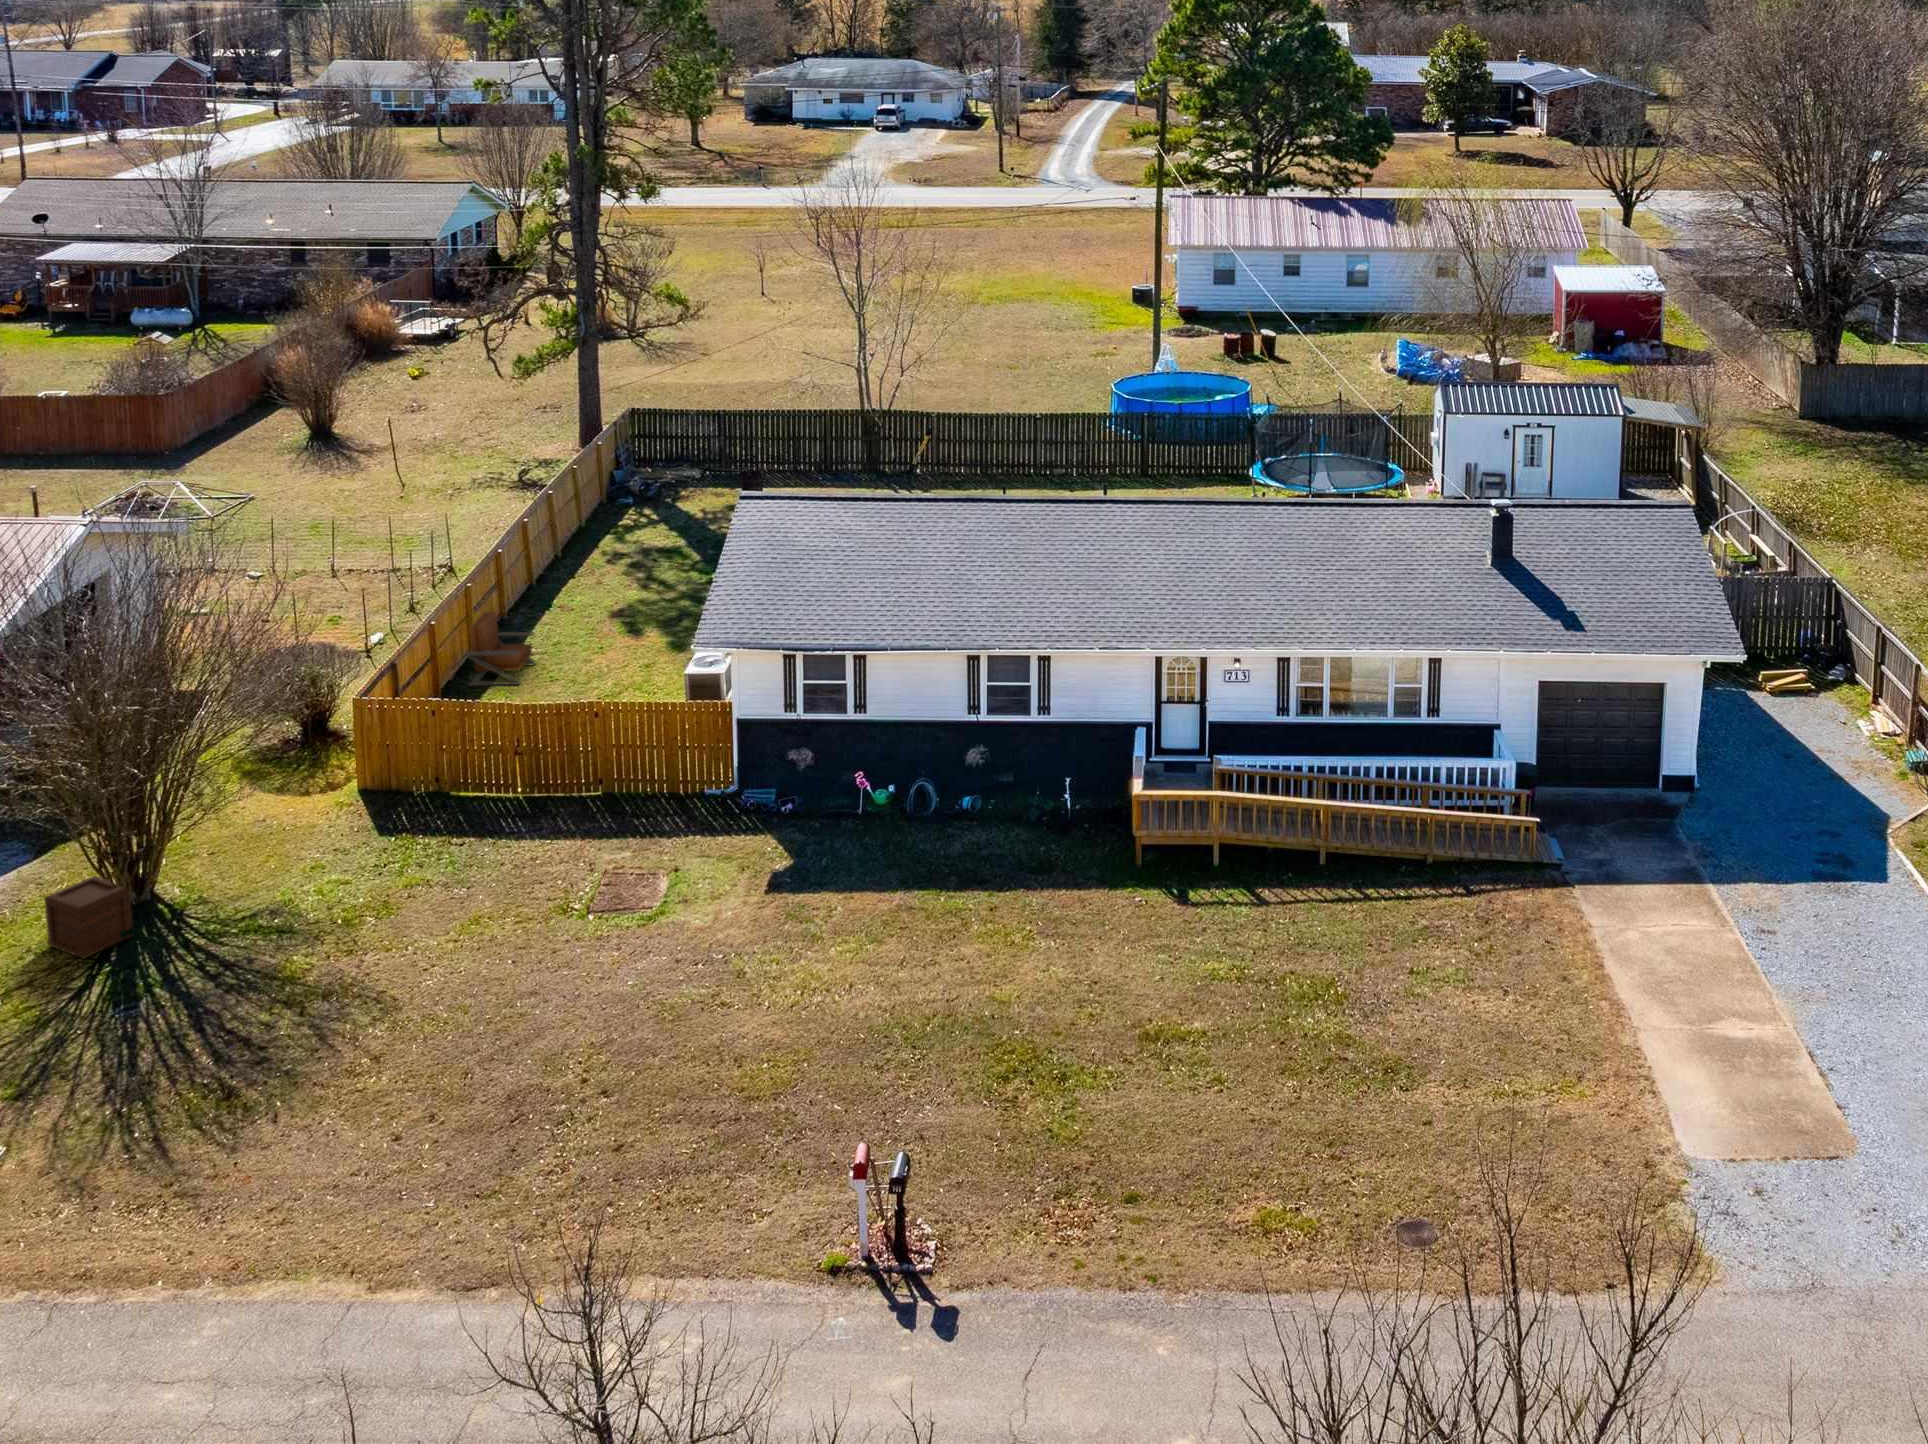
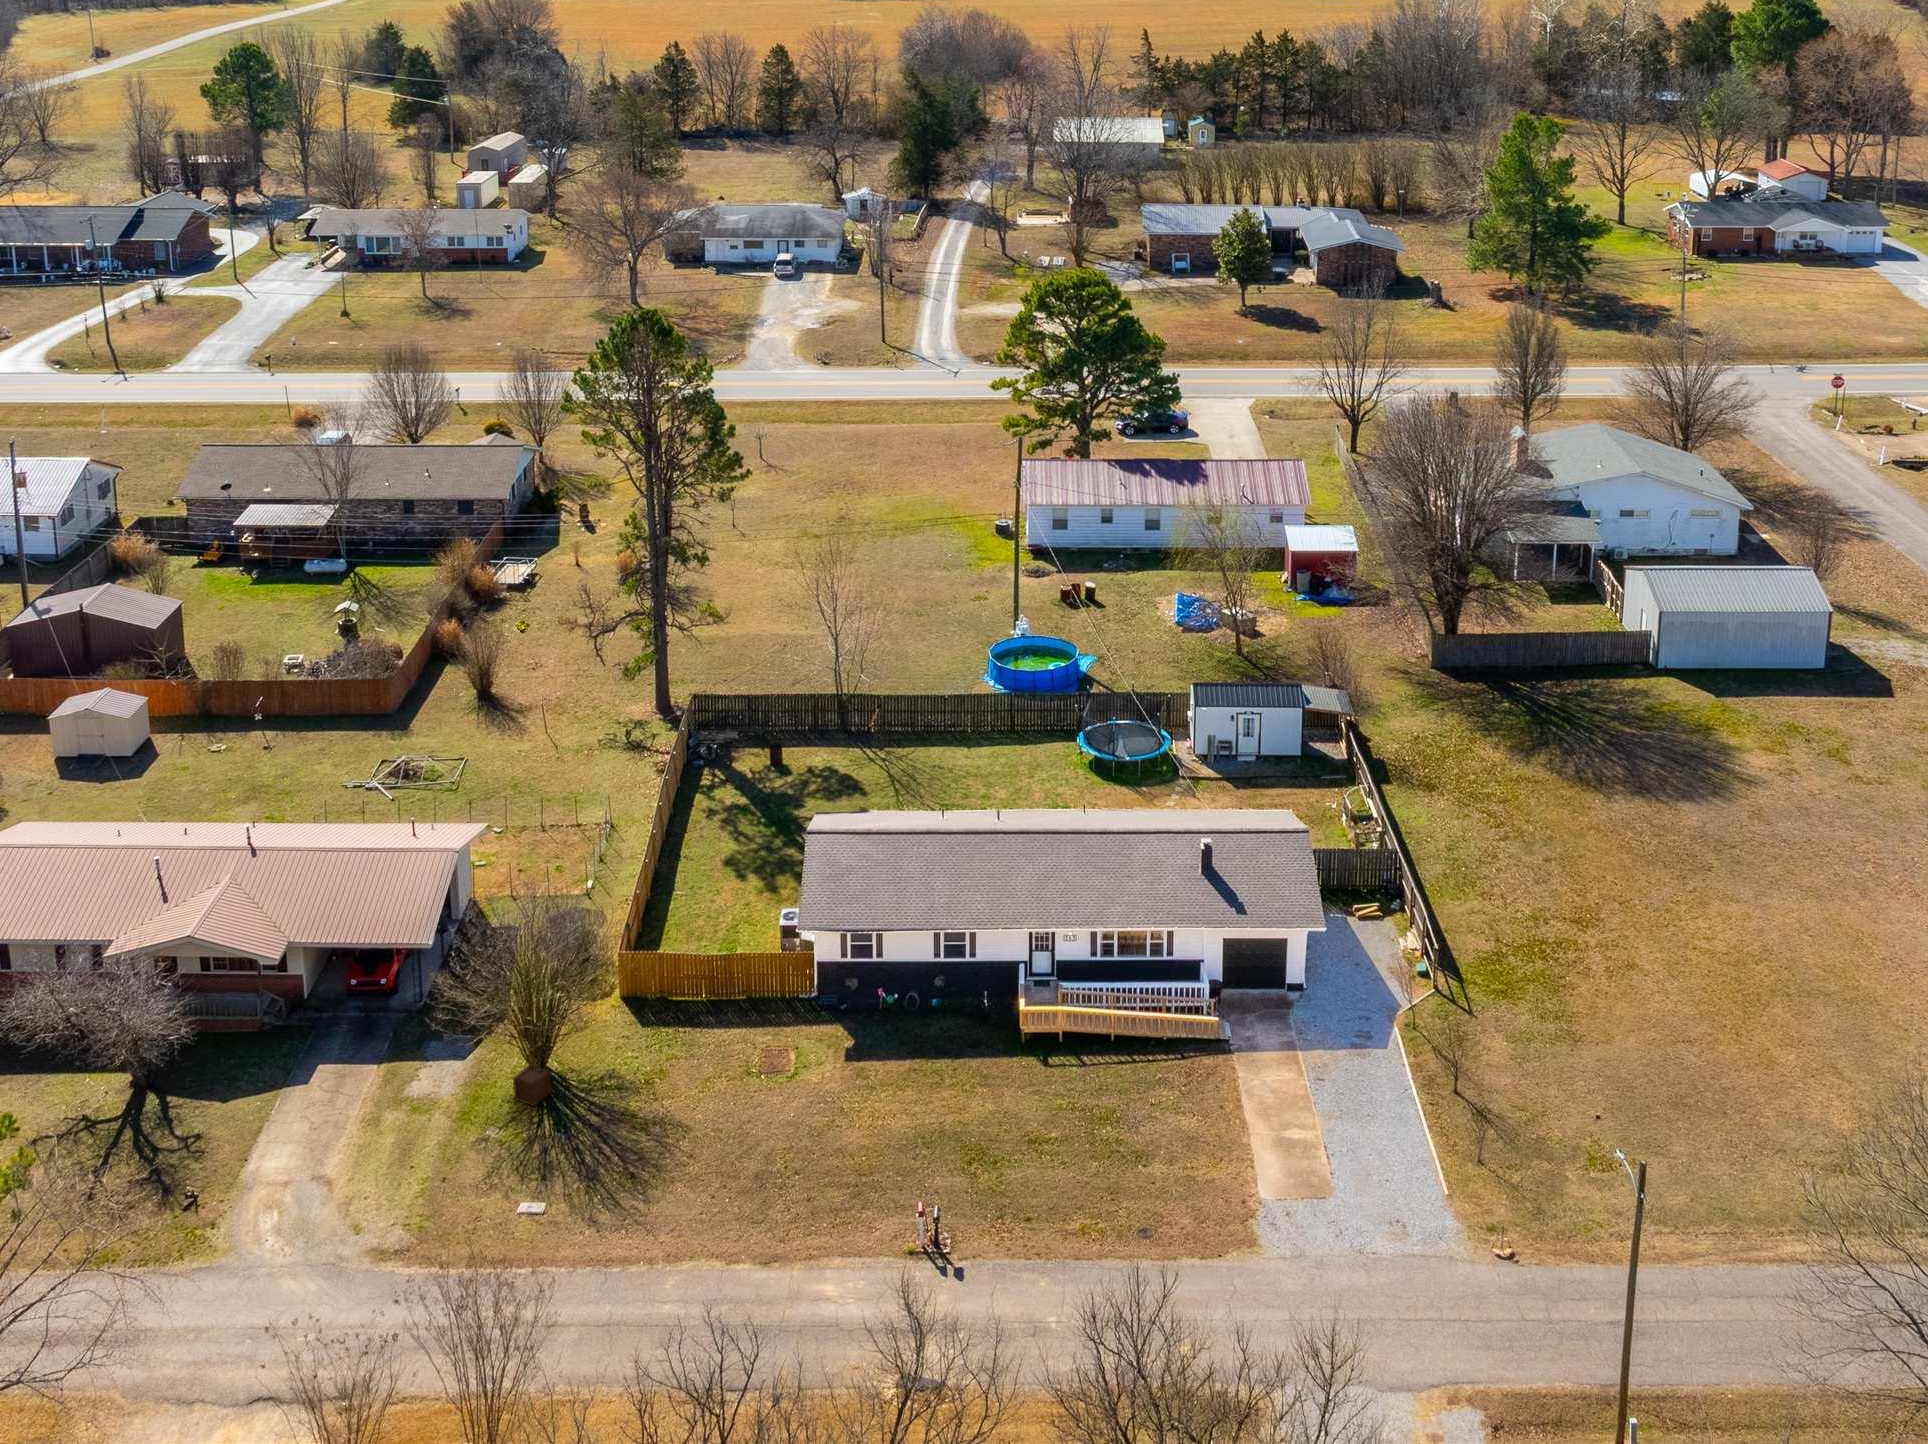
lounge chair: present [464,612,536,685] -> none [650,877,684,921]

